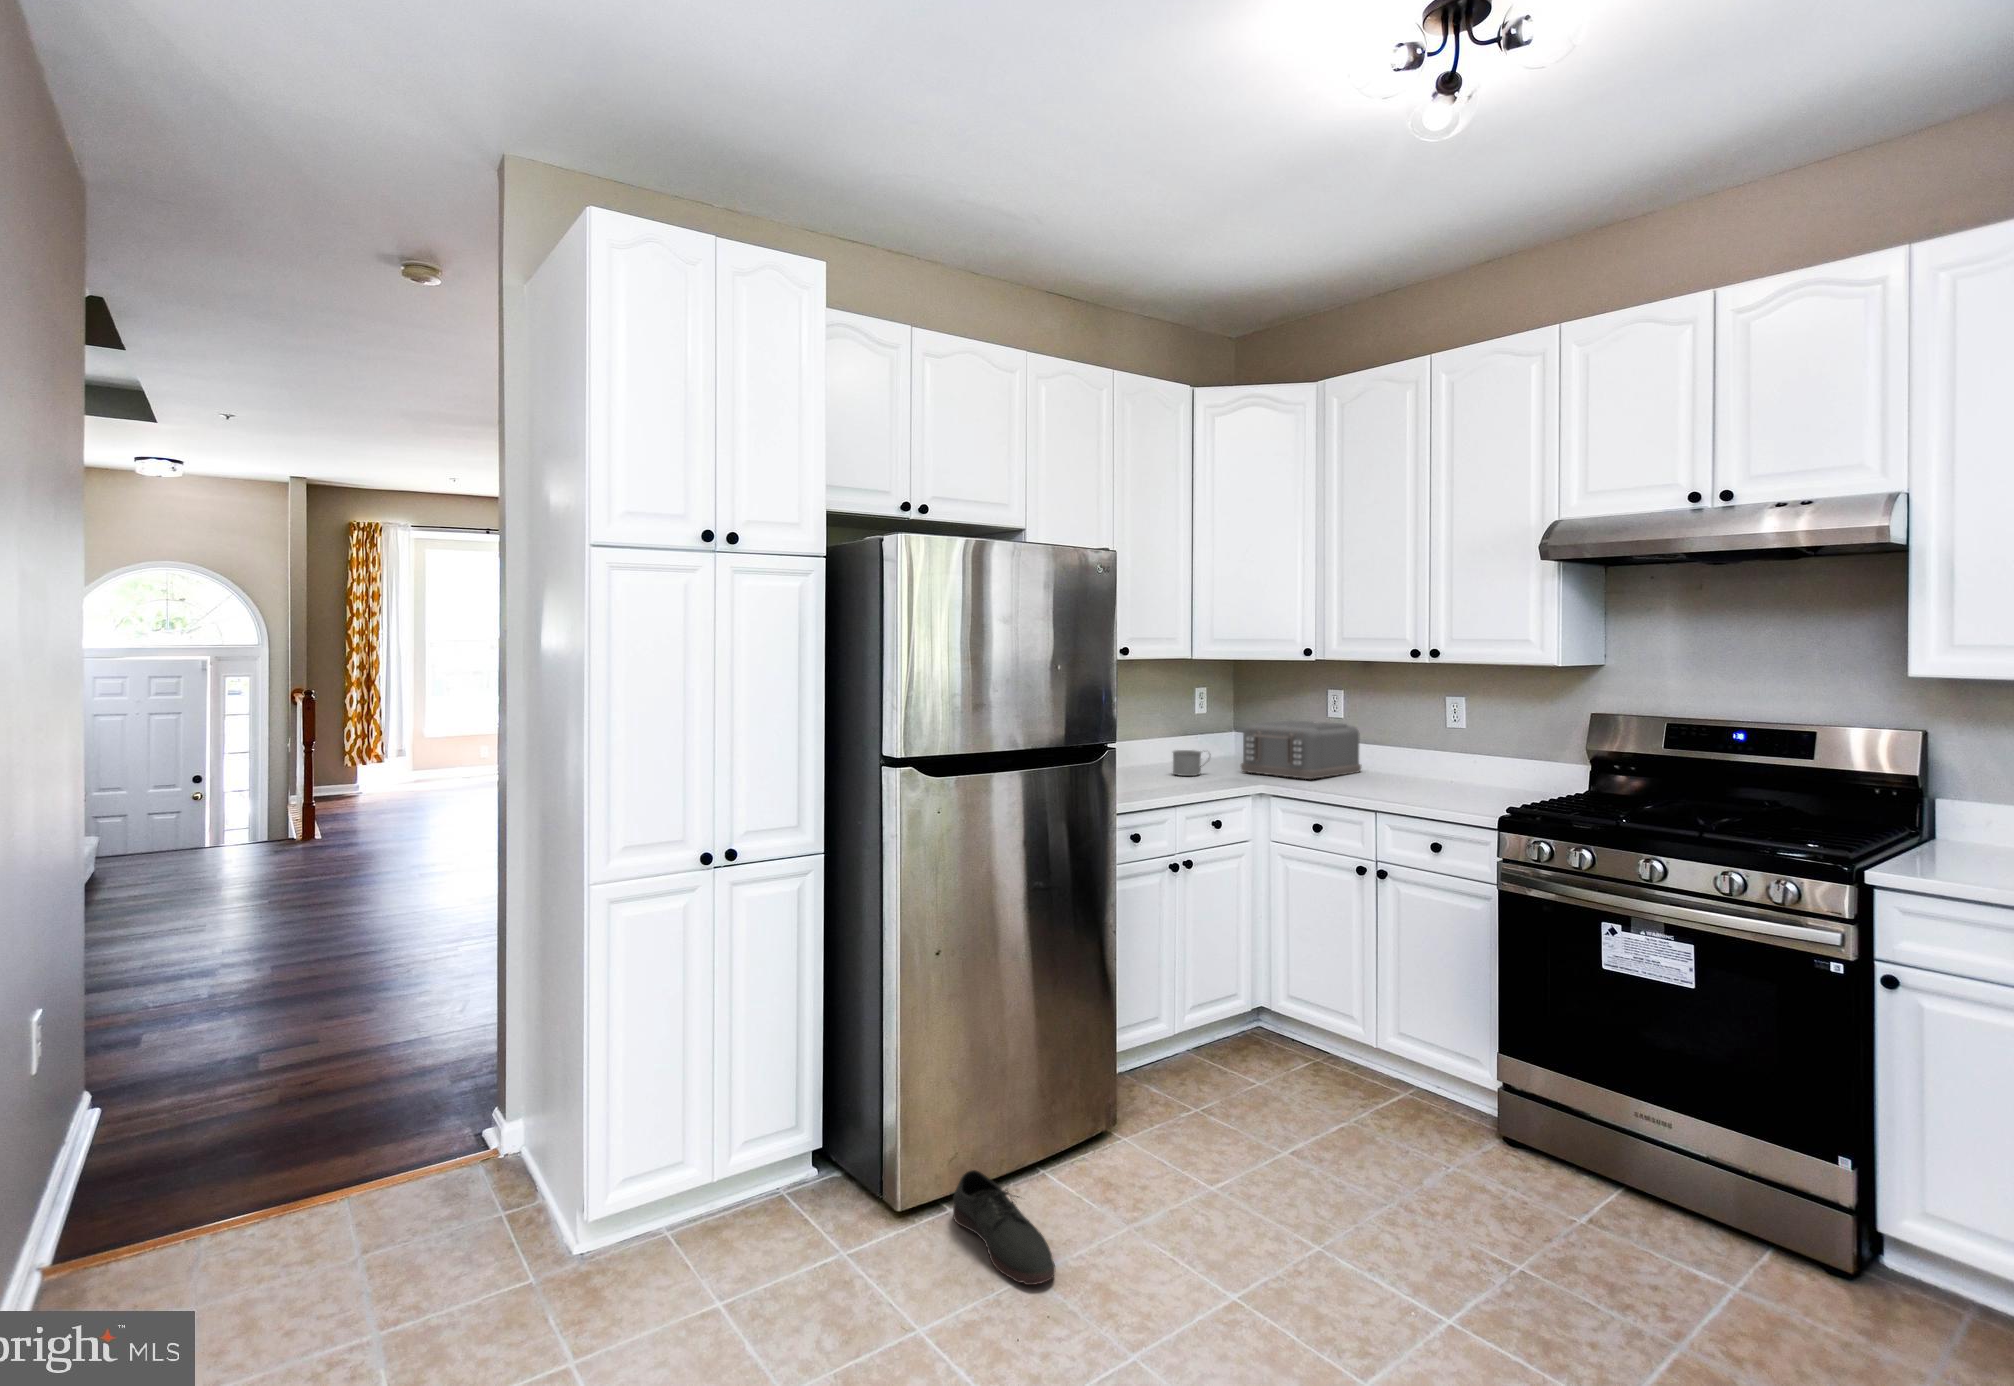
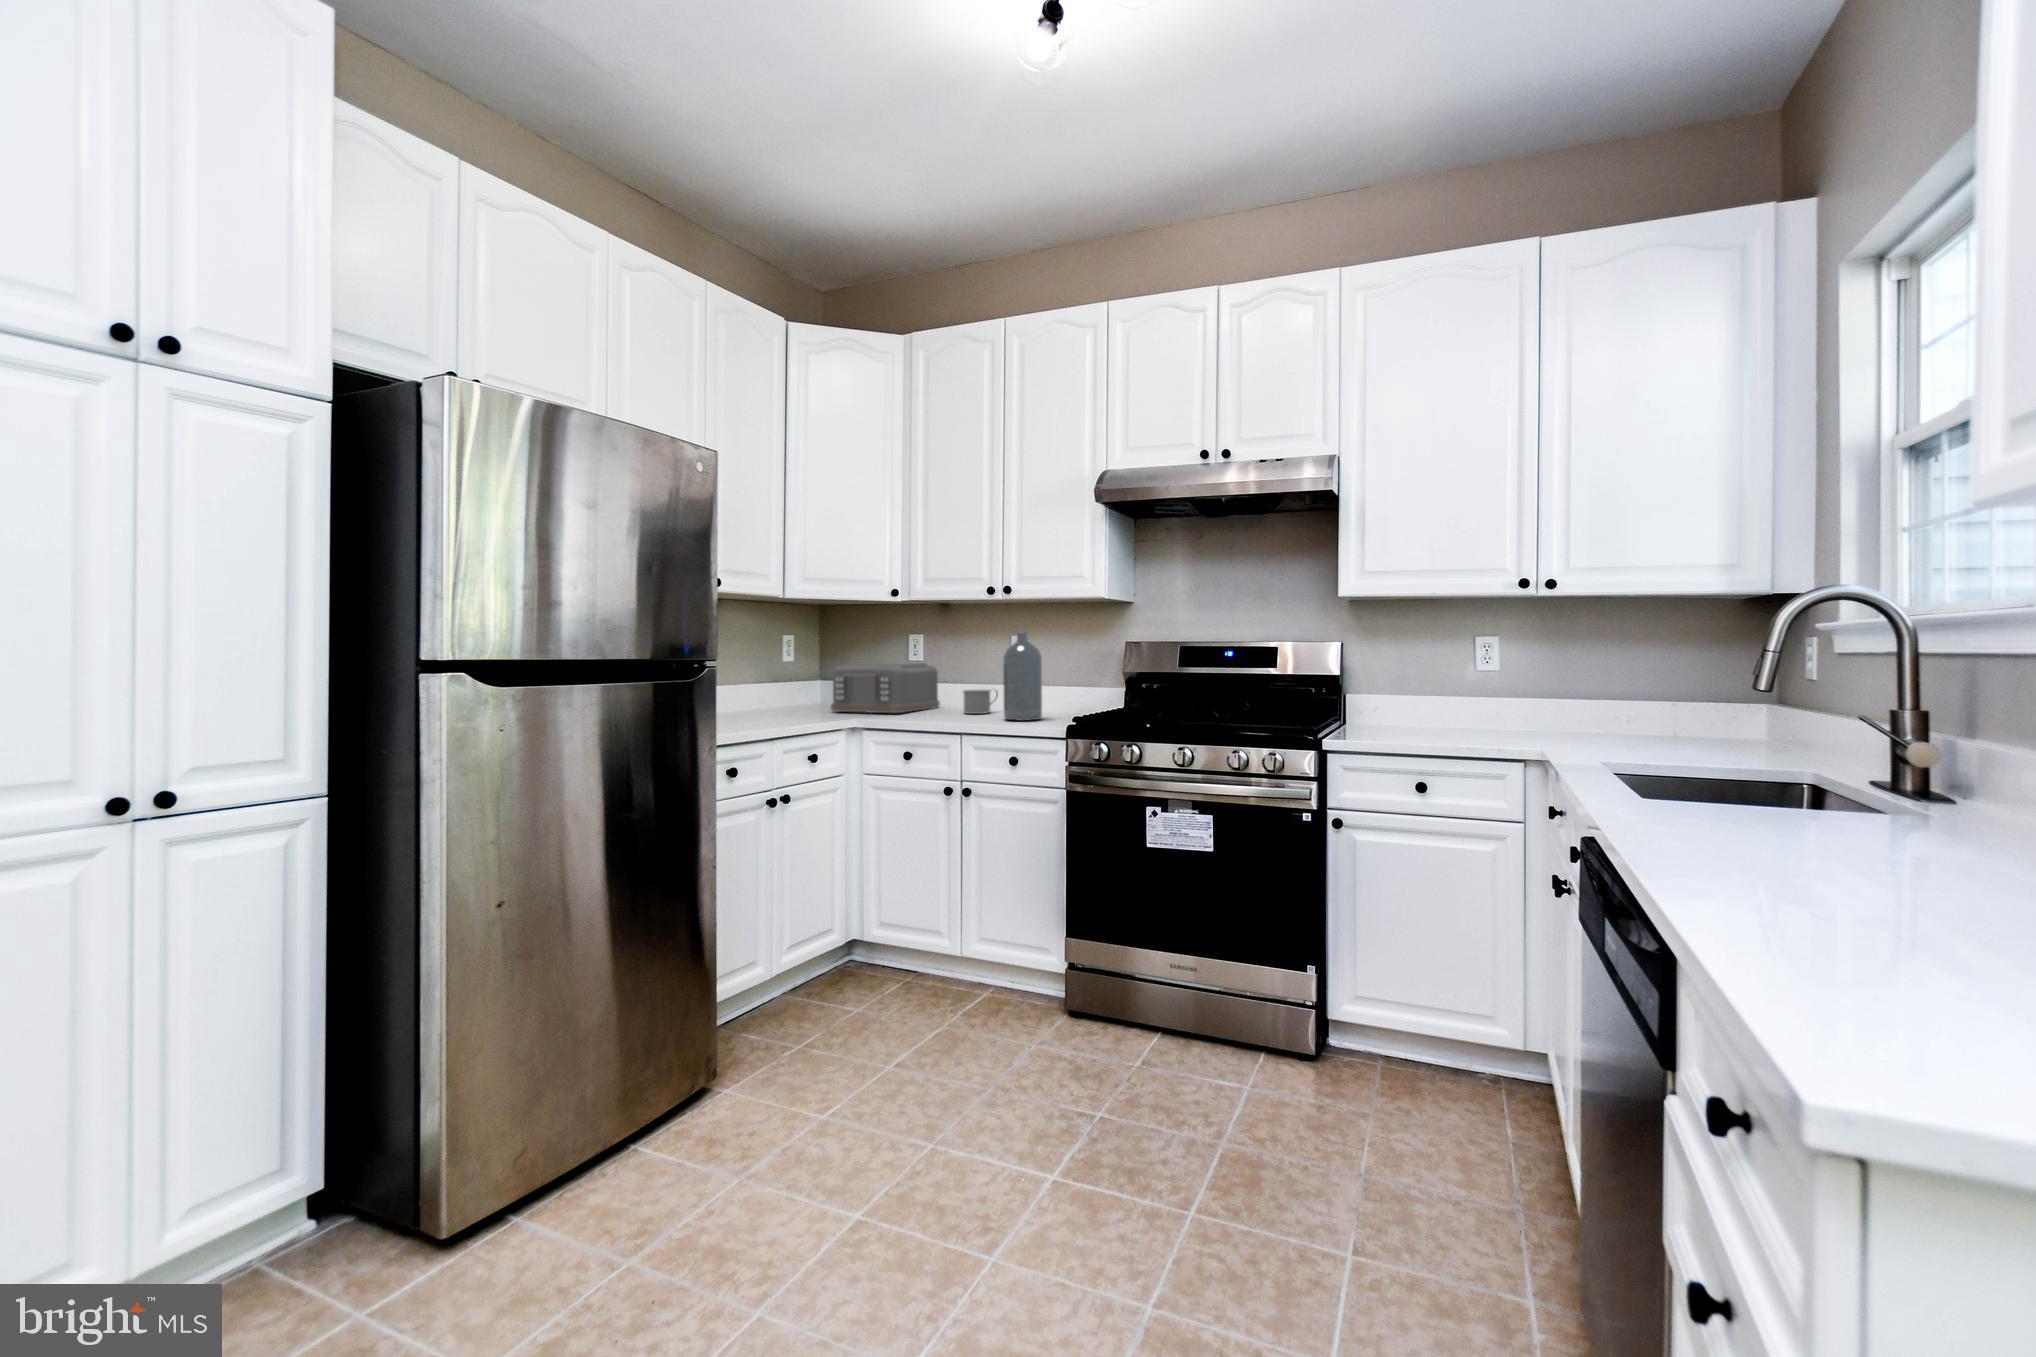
bottle: none [1431,700,1480,801] -> present [1003,632,1042,721]
mug: present [1173,750,1205,776] -> present [964,690,998,714]
shoe: present [953,1170,1055,1285] -> none [527,1146,657,1258]

